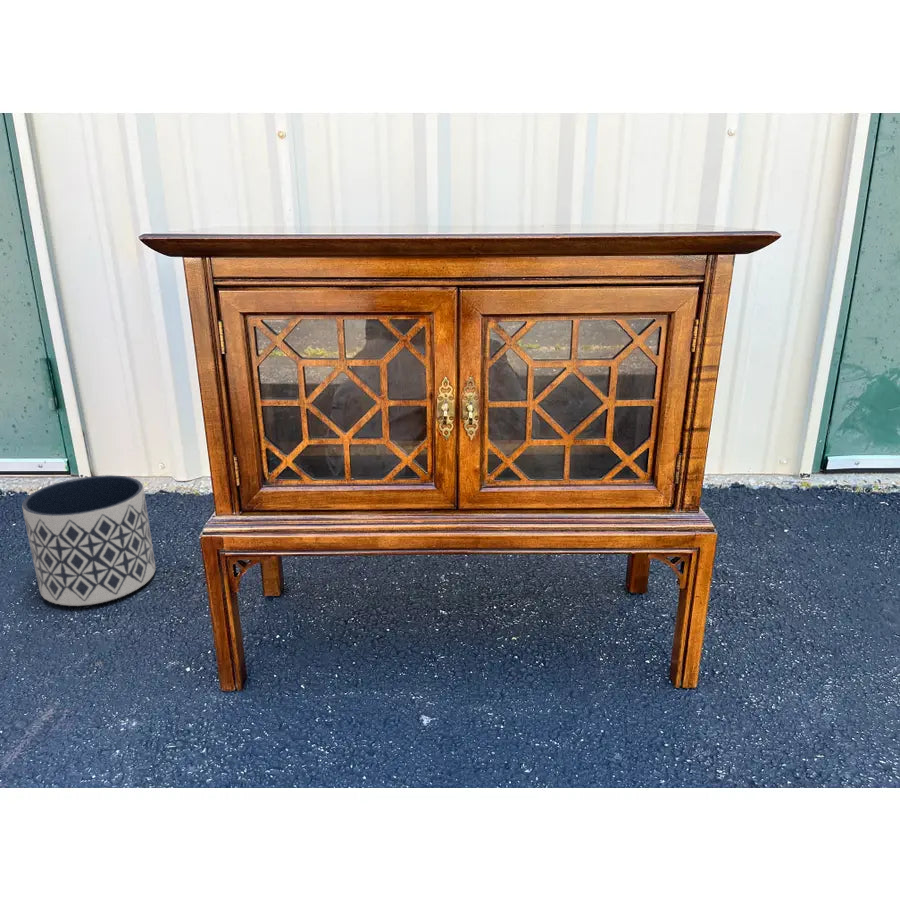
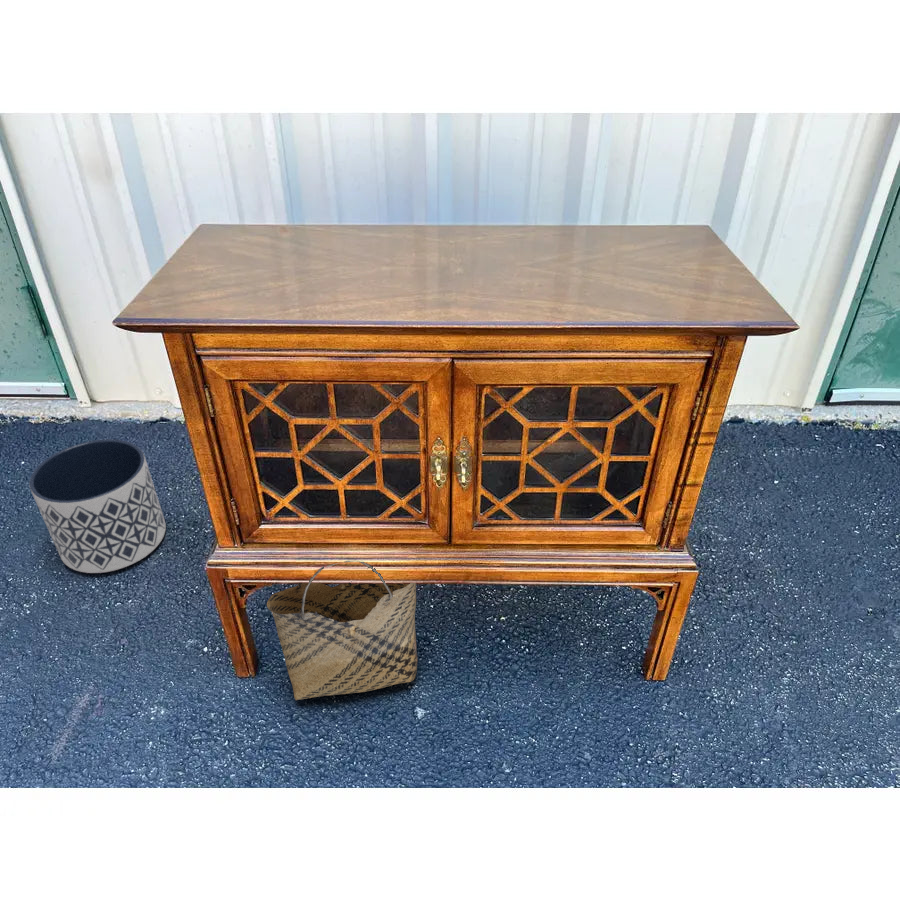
woven basket: none [262,480,422,707] -> present [267,561,417,700]

